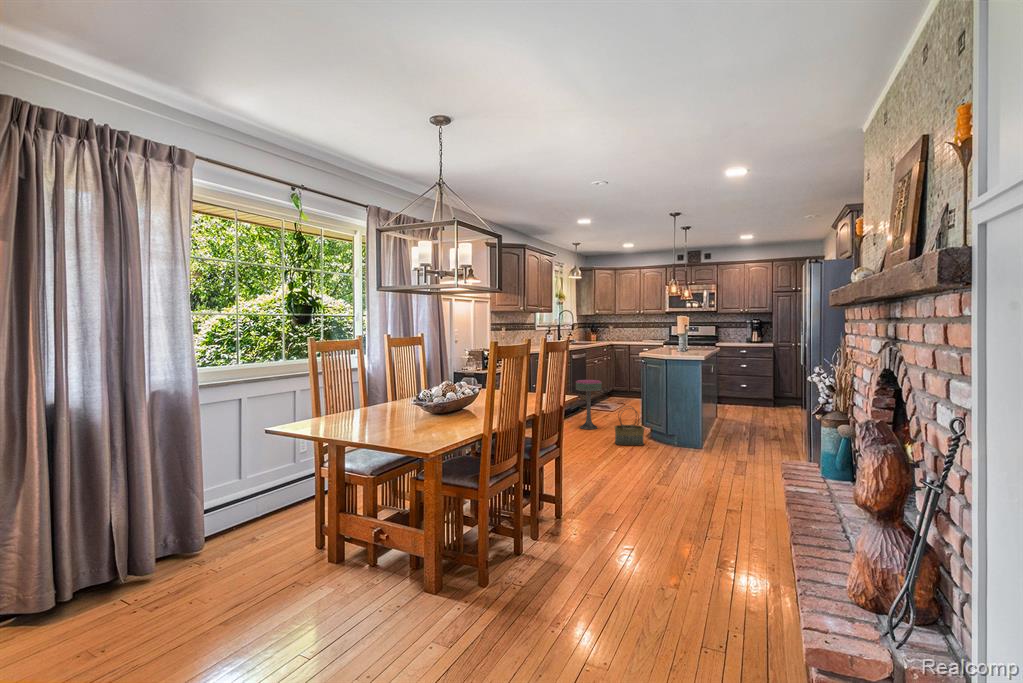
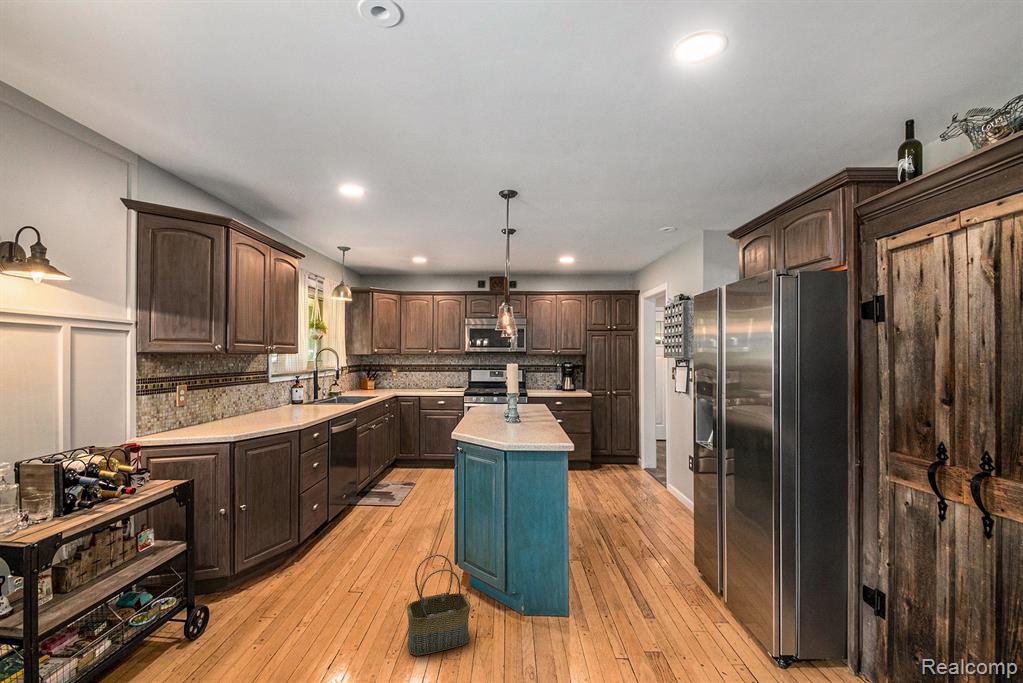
bar stool: present [576,380,602,429] -> none [328,481,380,586]

